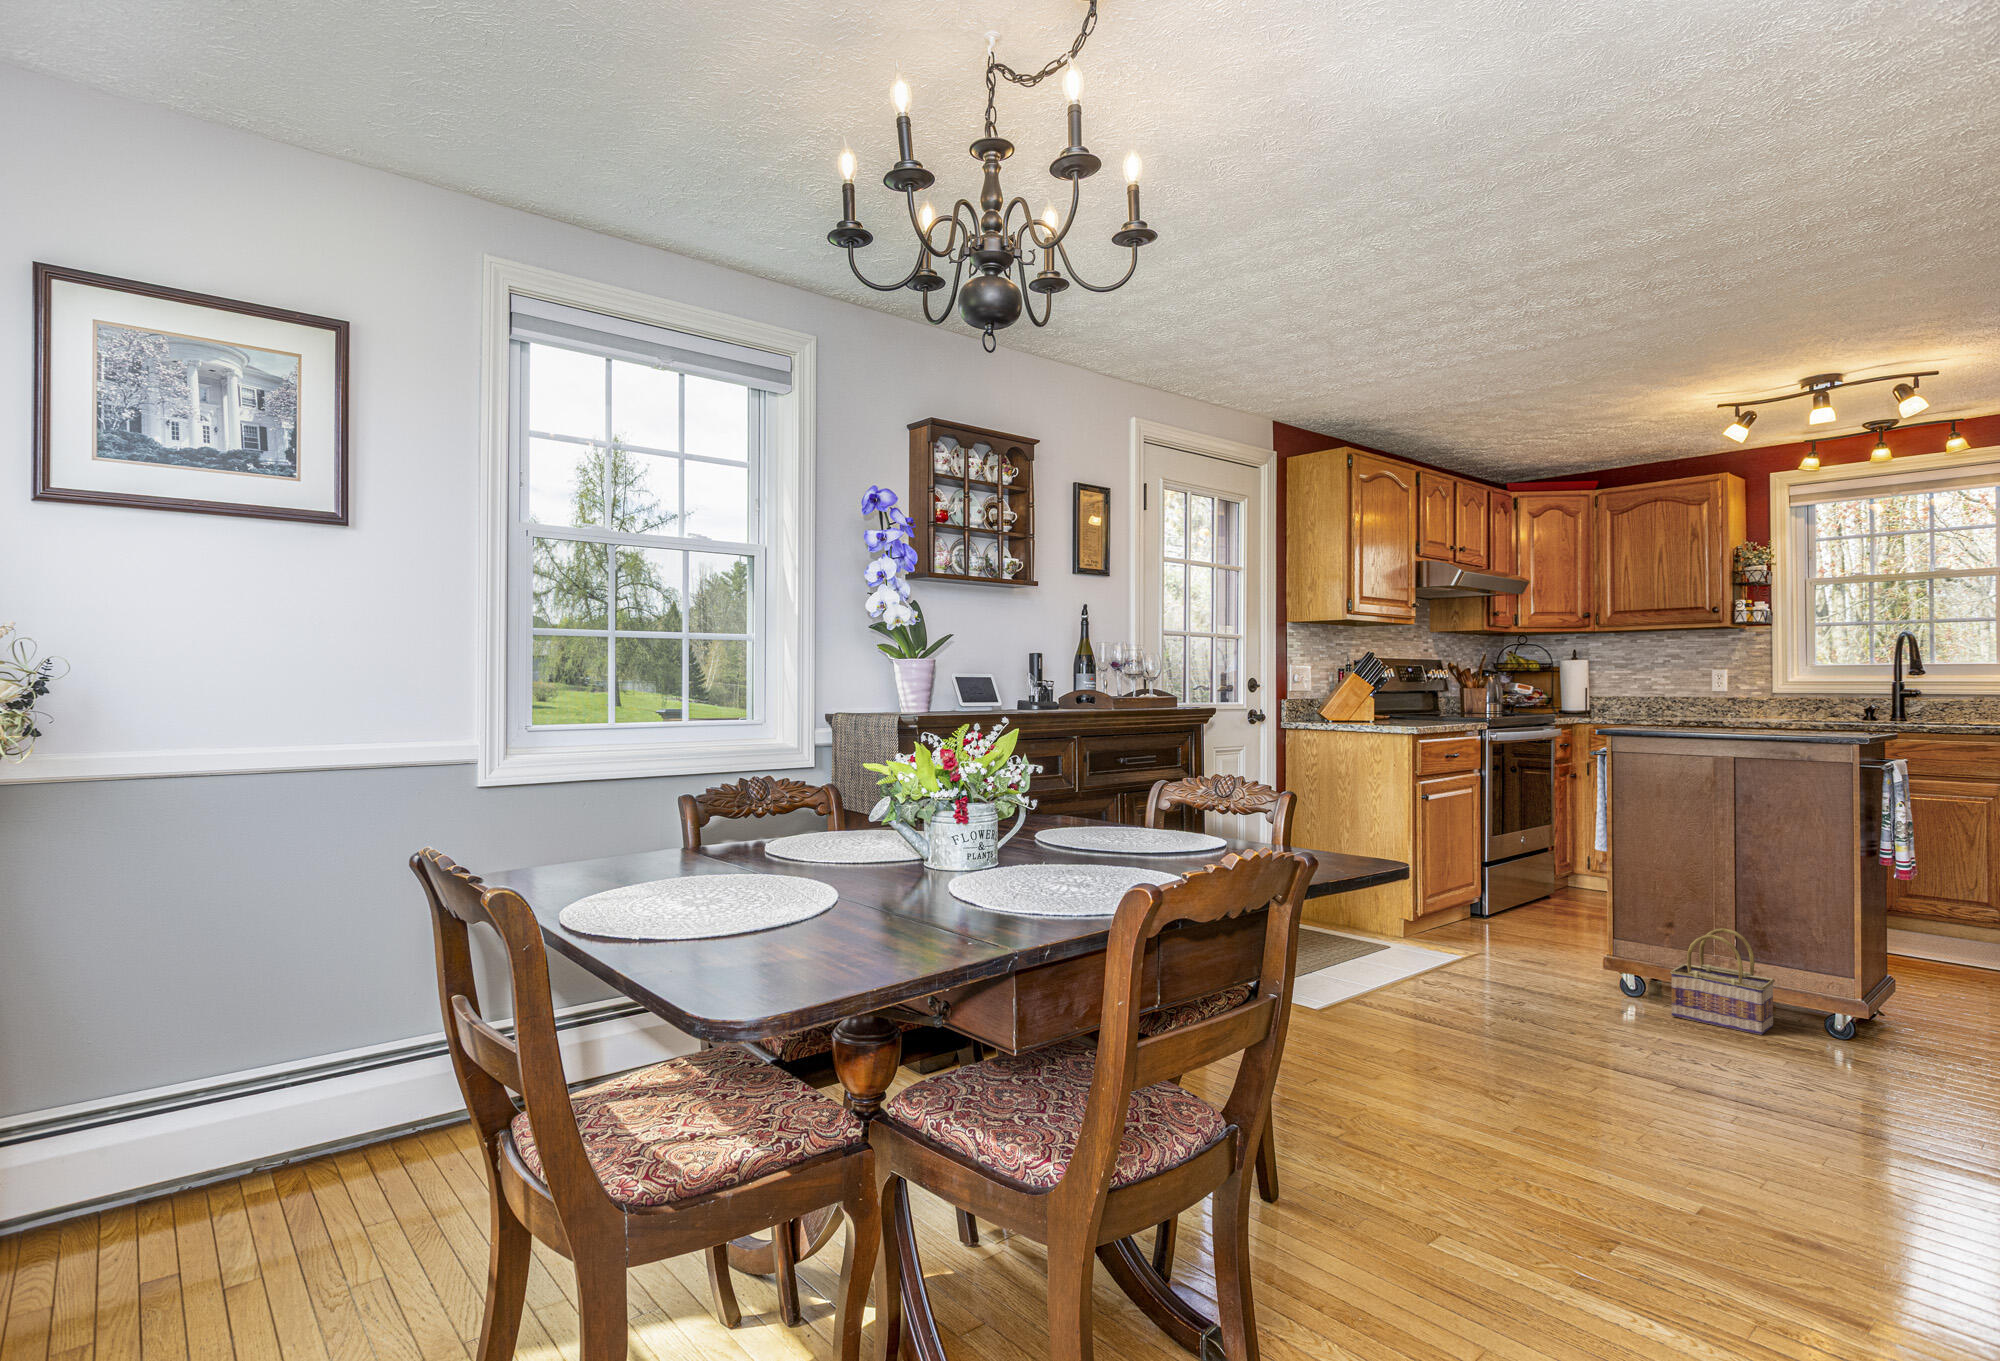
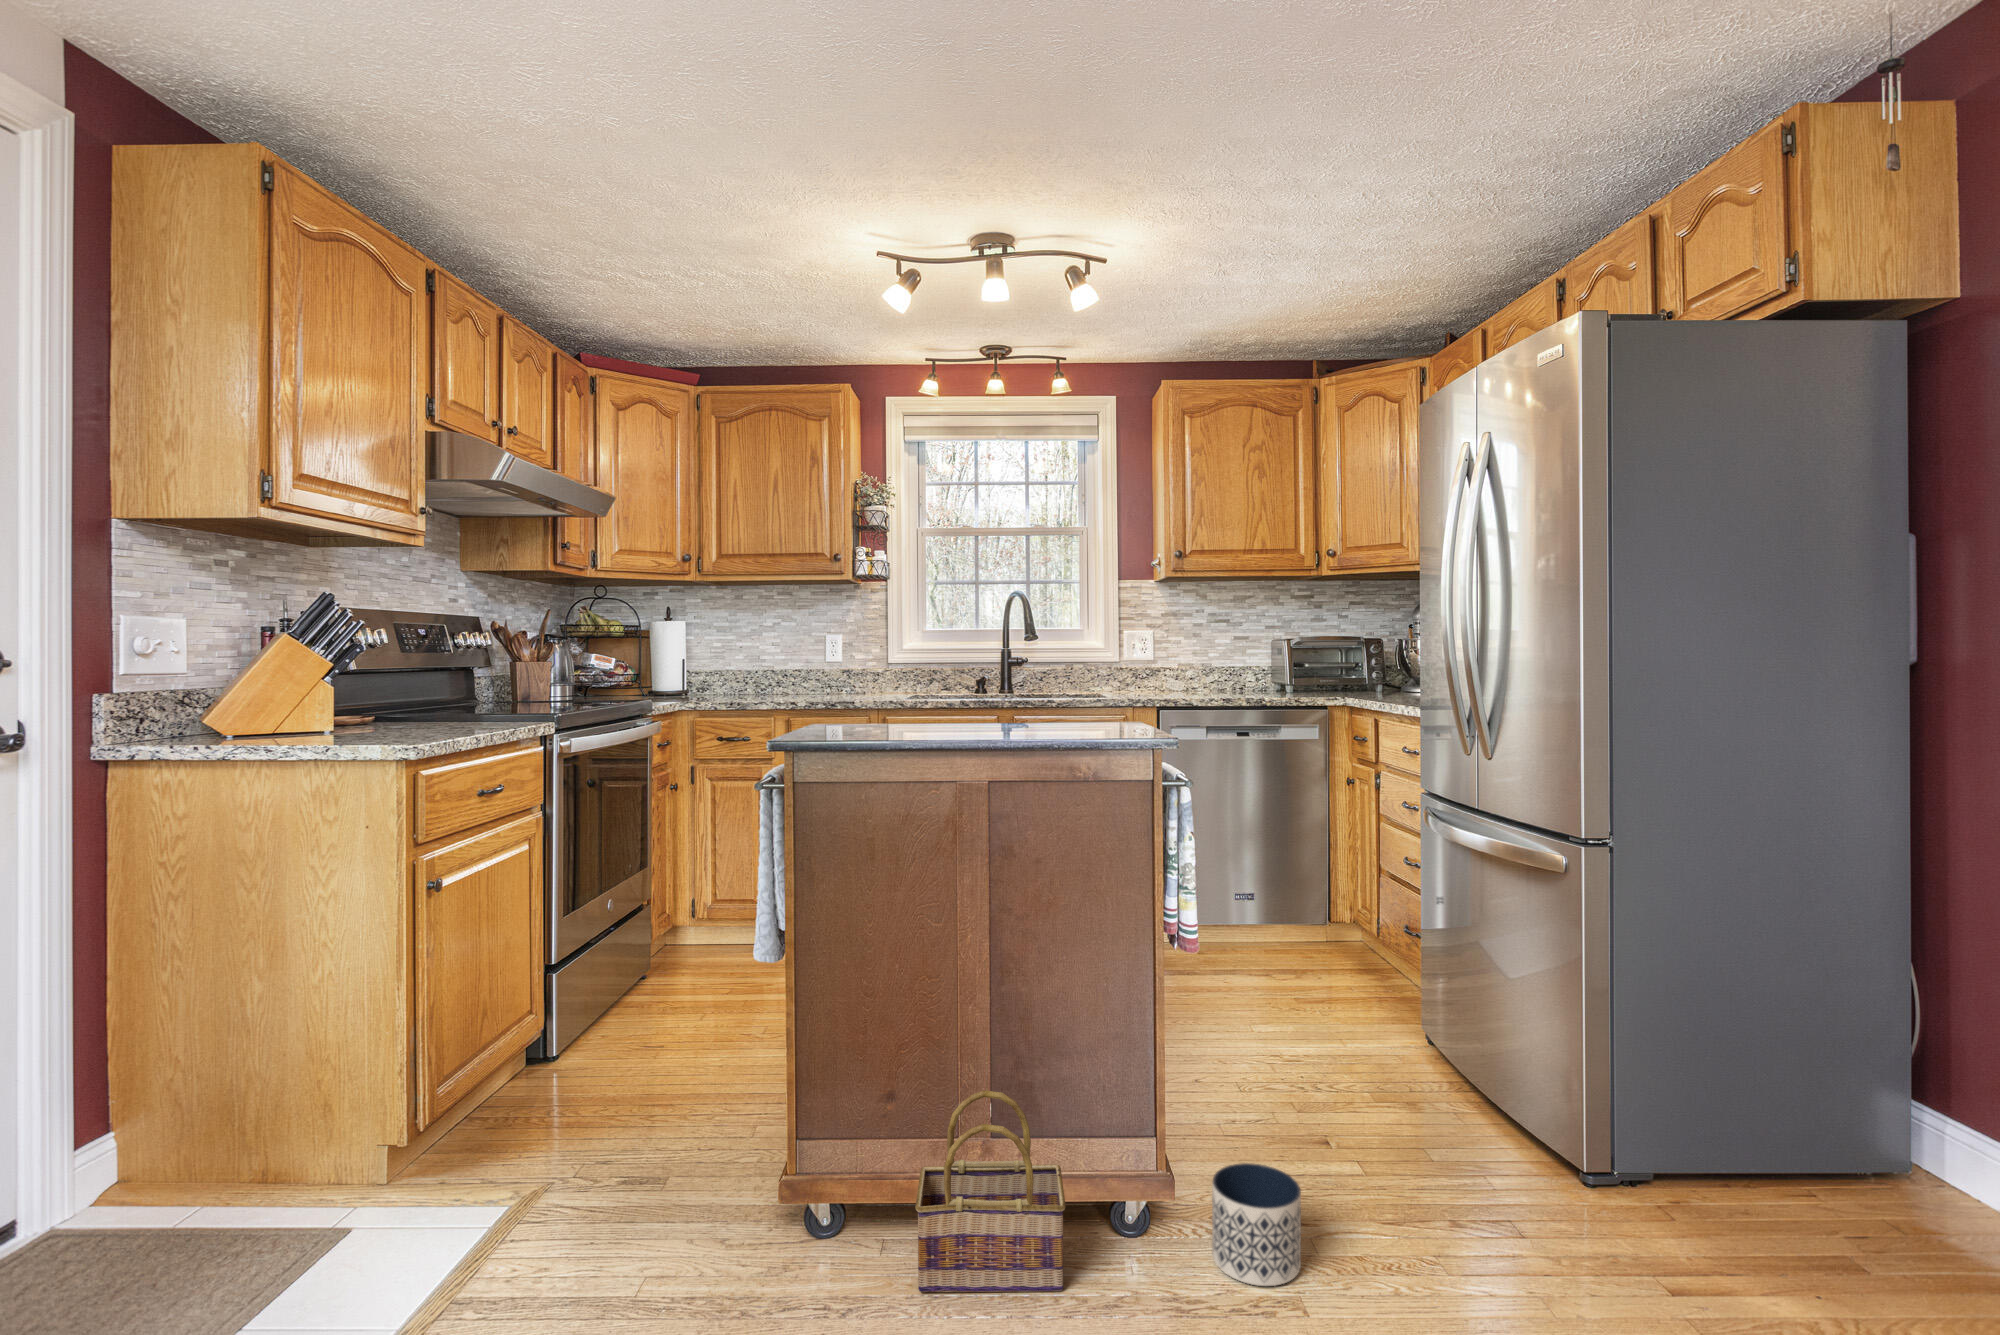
planter: none [1881,1004,1951,1068] -> present [1212,1163,1301,1286]

